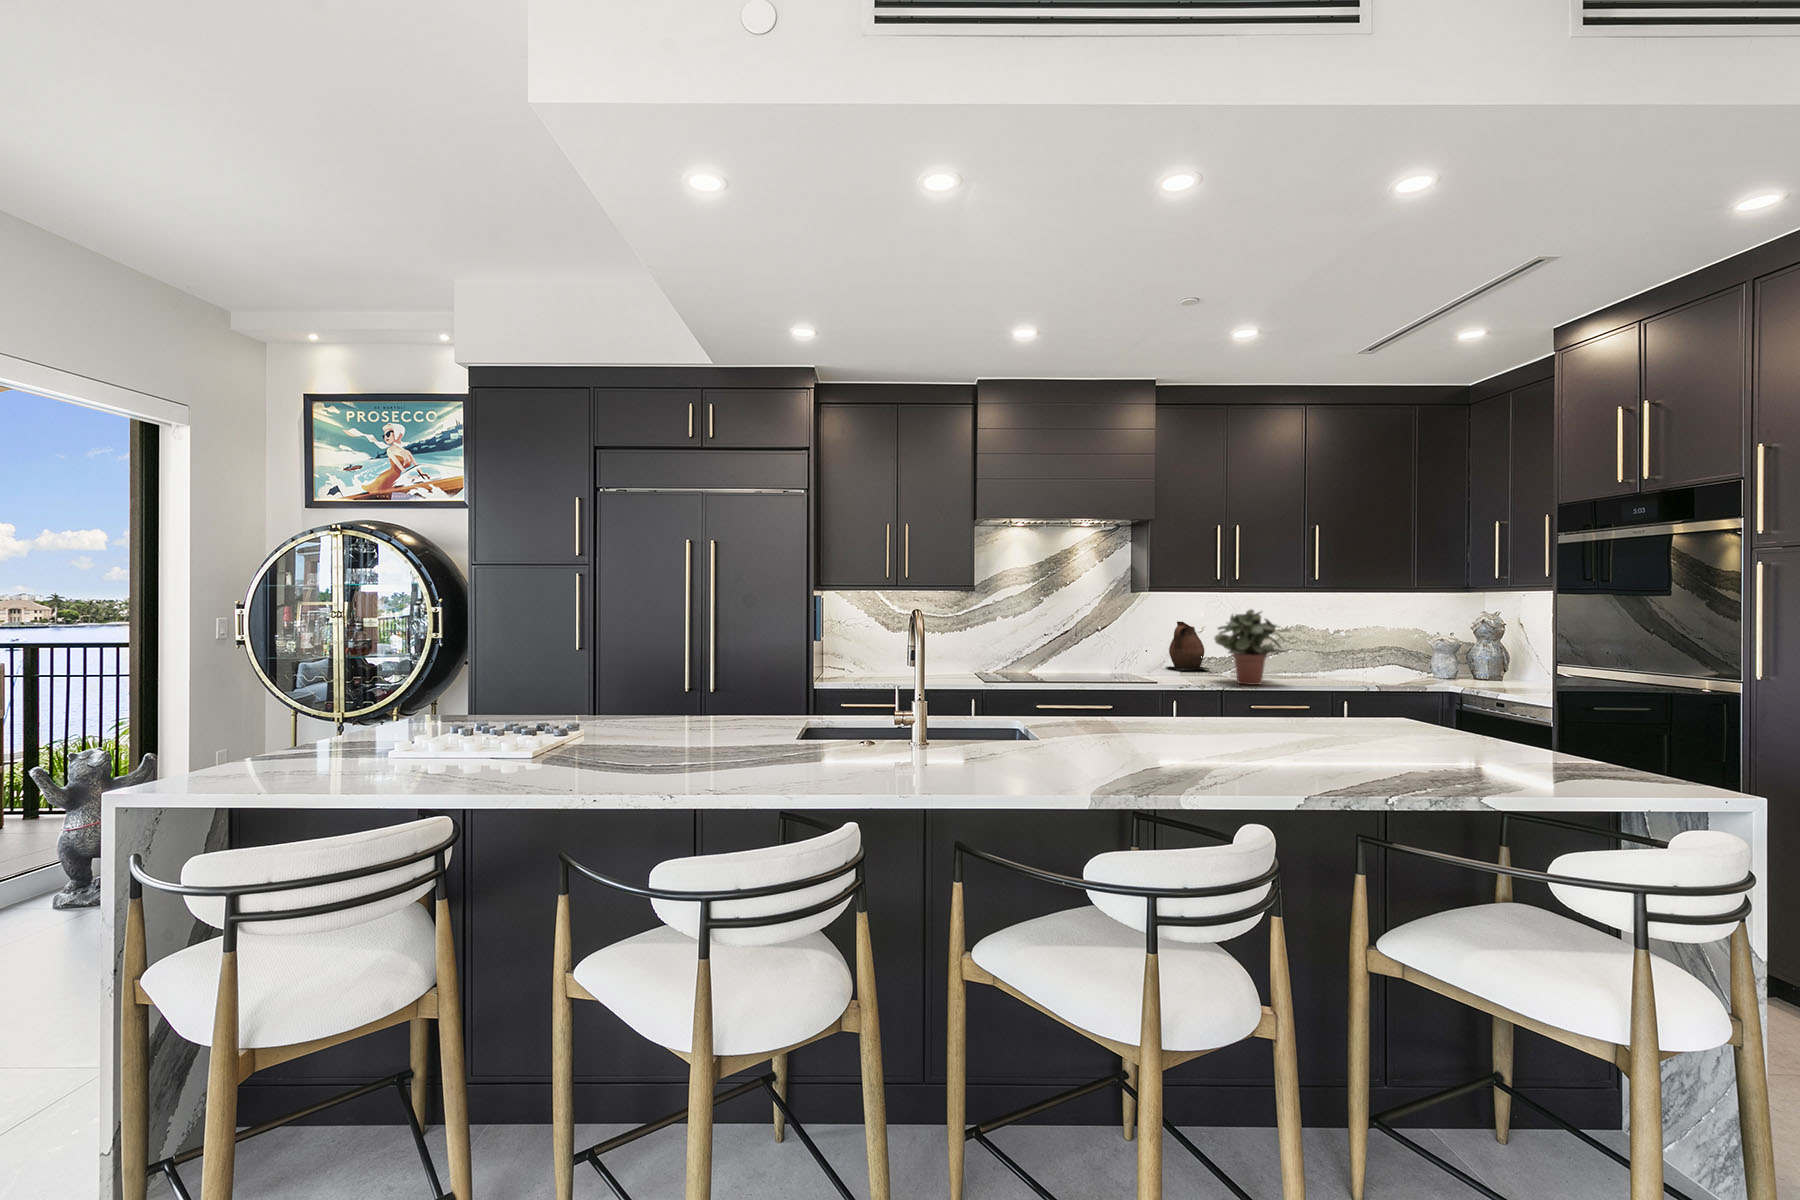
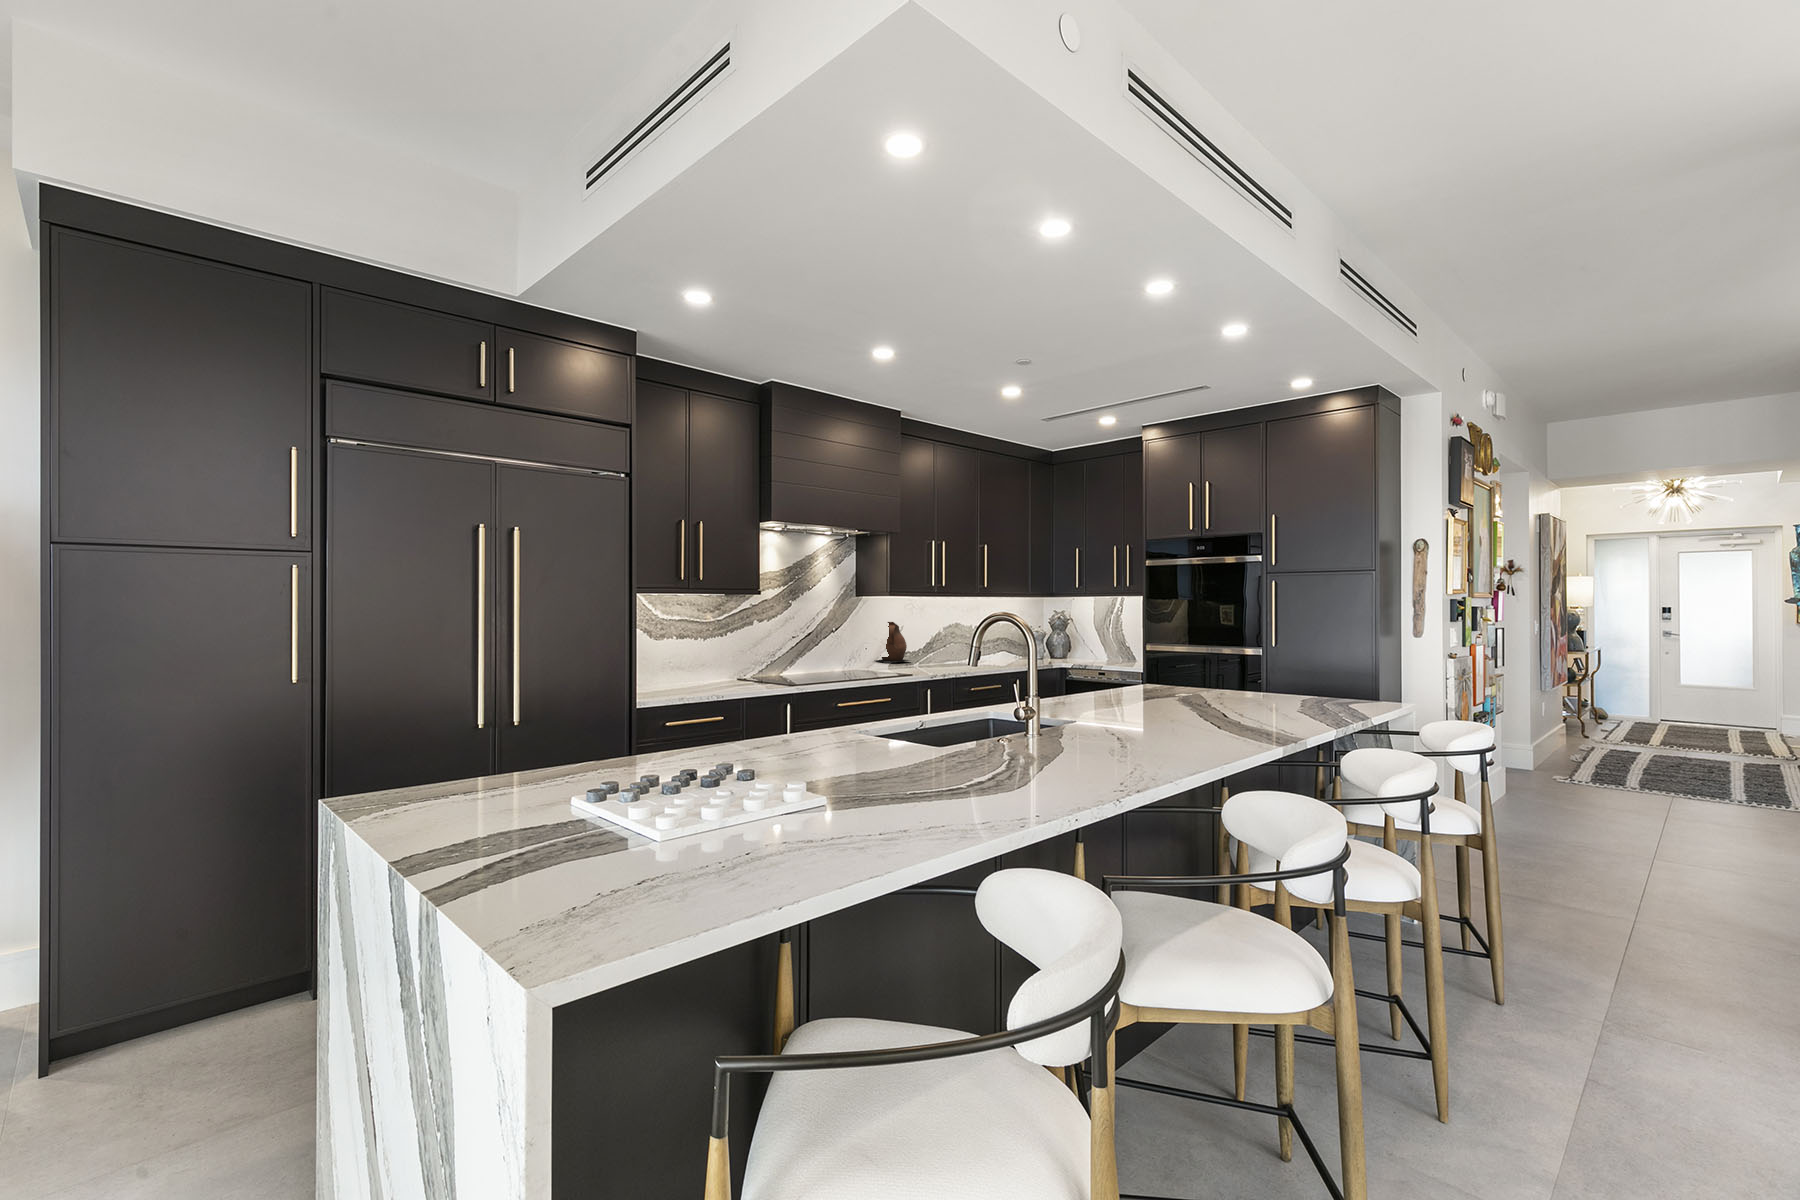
potted plant: present [1214,609,1289,685] -> none [941,610,997,670]

